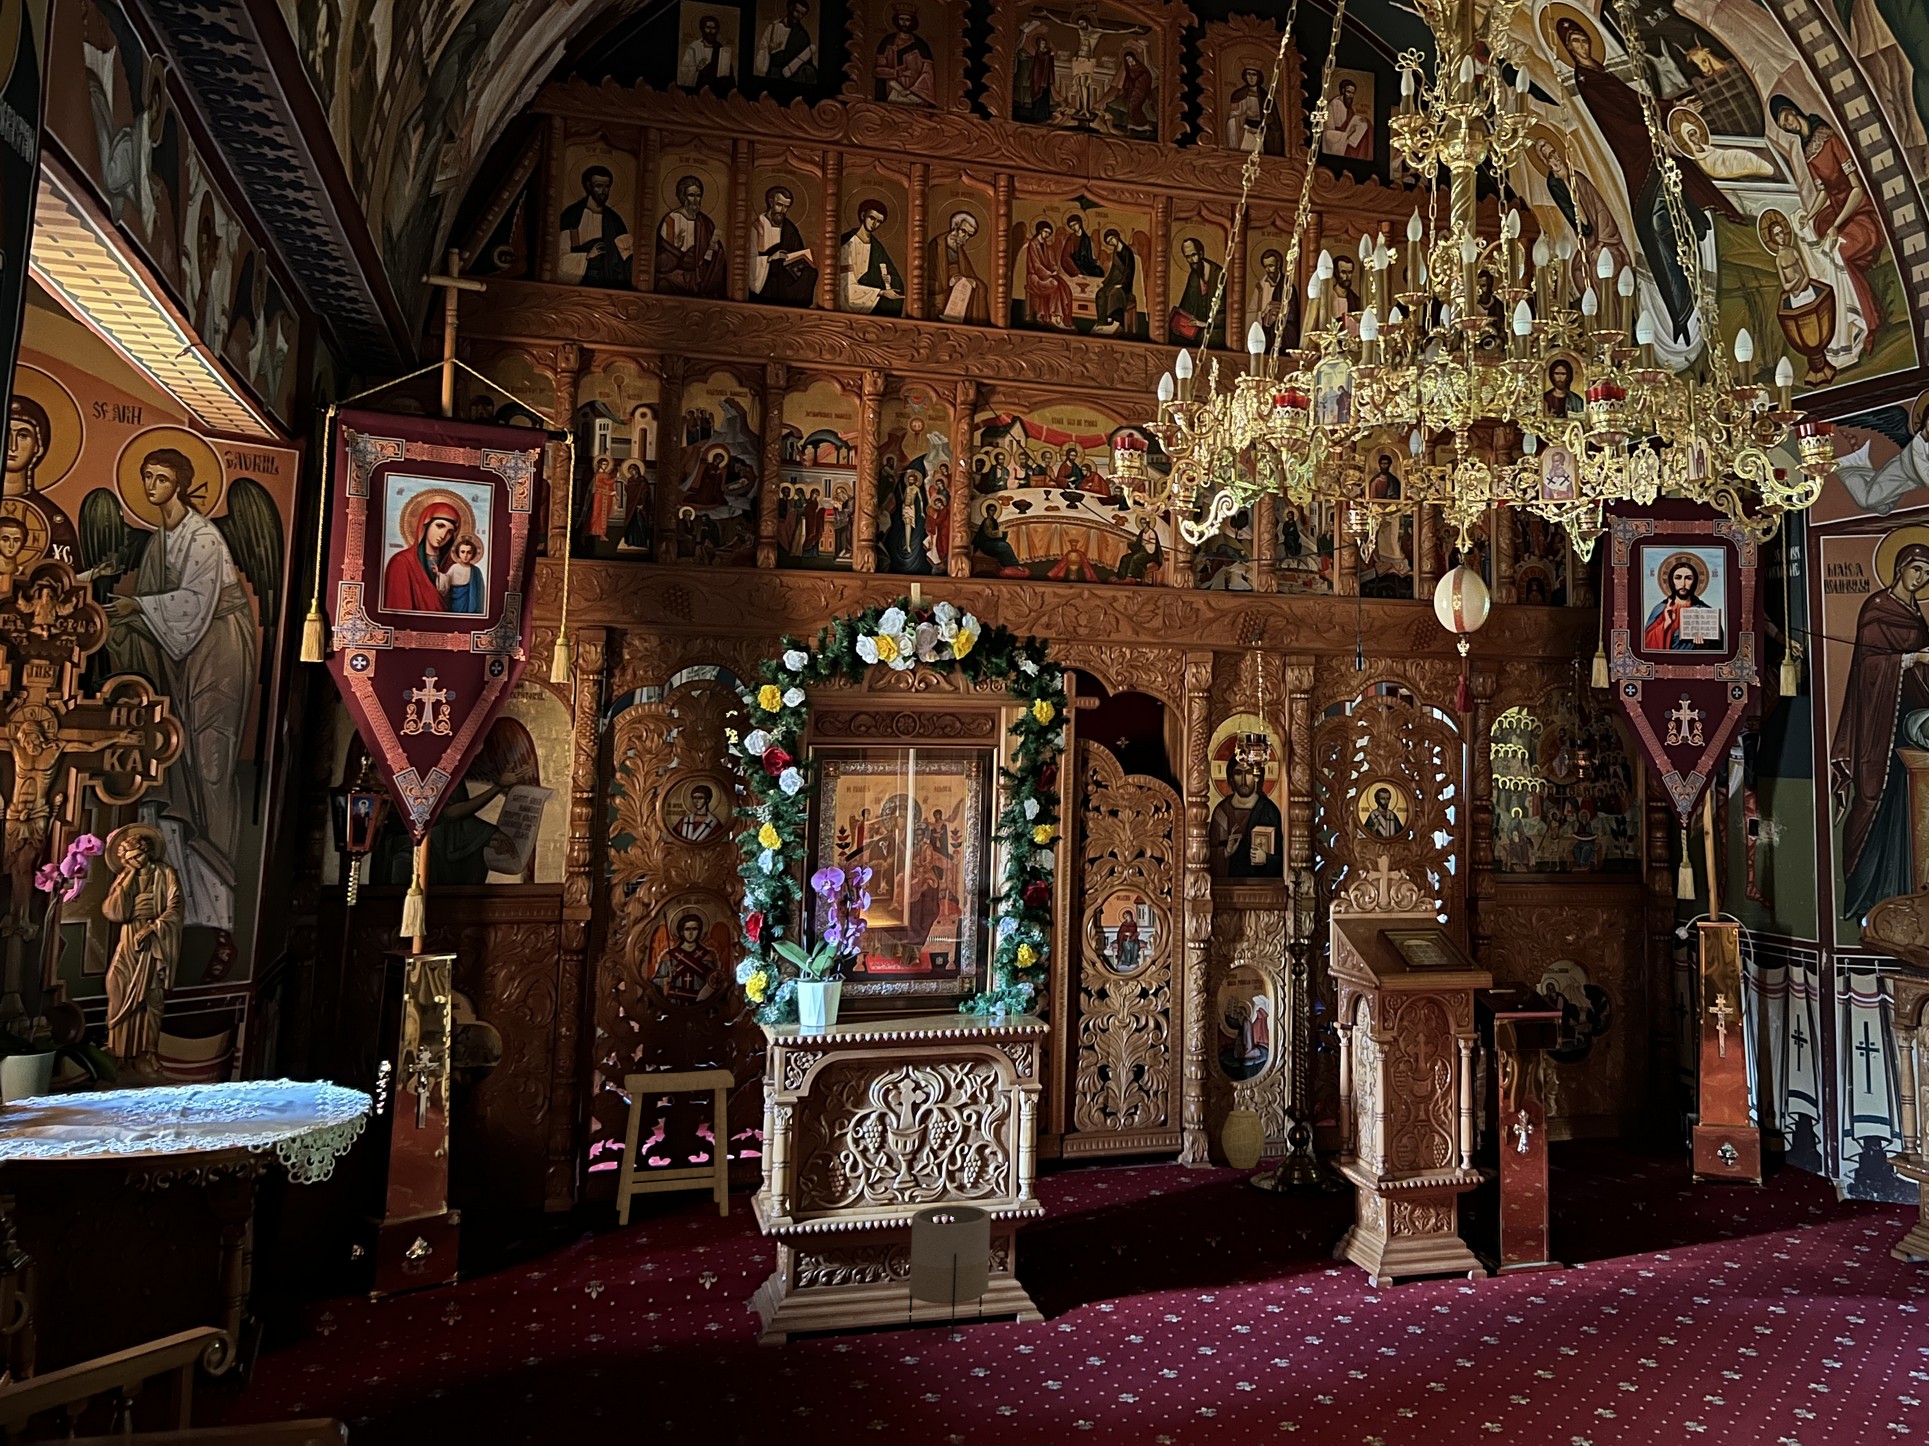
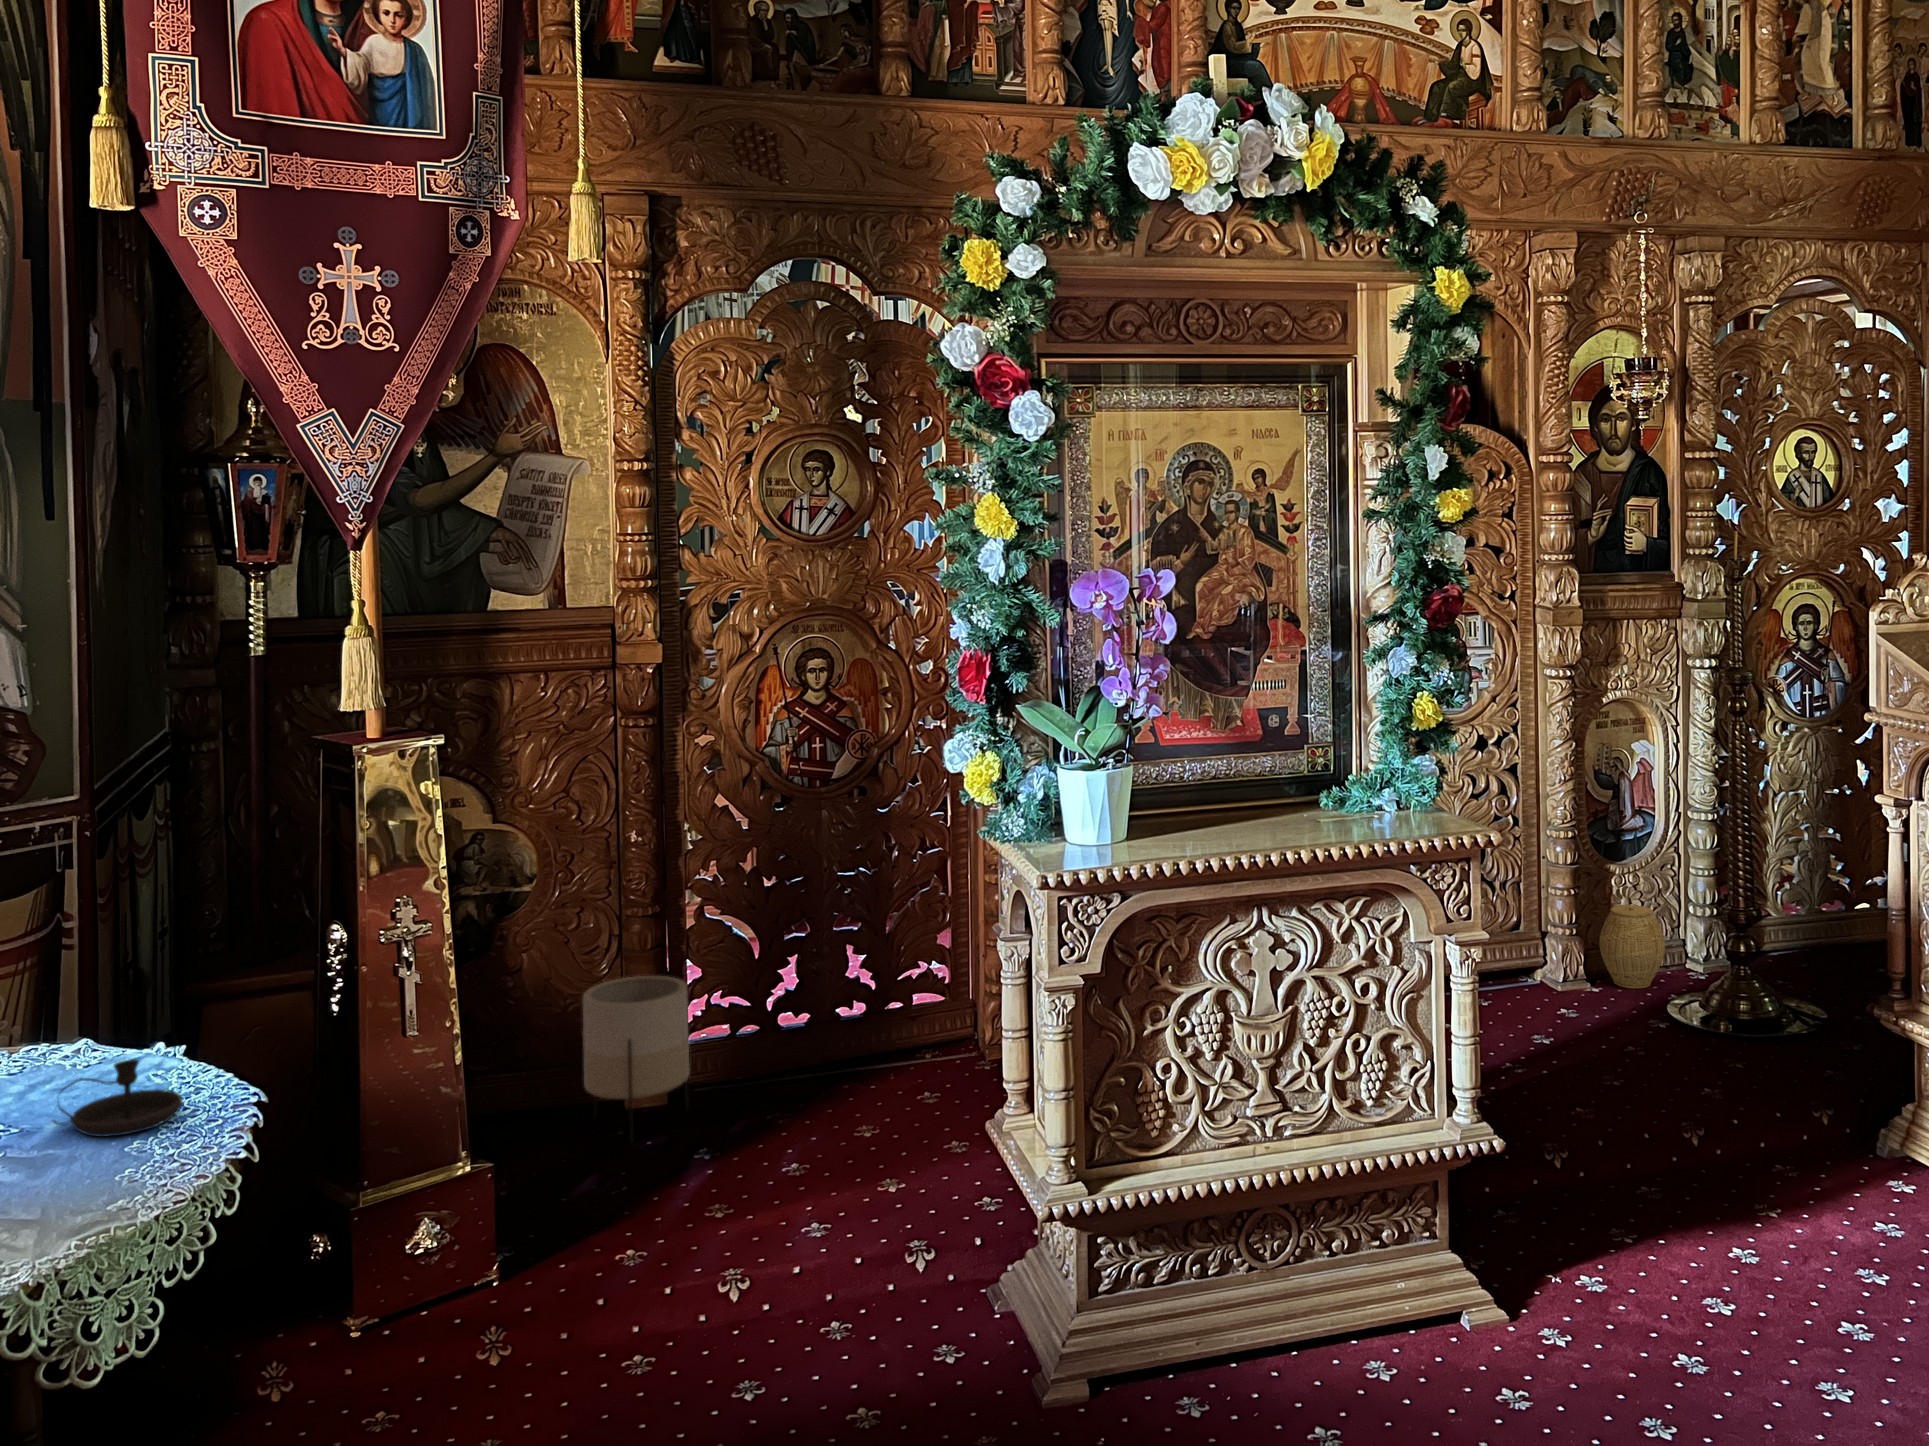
stool: present [616,1070,734,1225] -> none [737,878,913,1120]
candlestick: none [262,1093,322,1127] -> present [53,1059,183,1137]
planter: present [909,1205,990,1340] -> present [583,976,689,1142]

